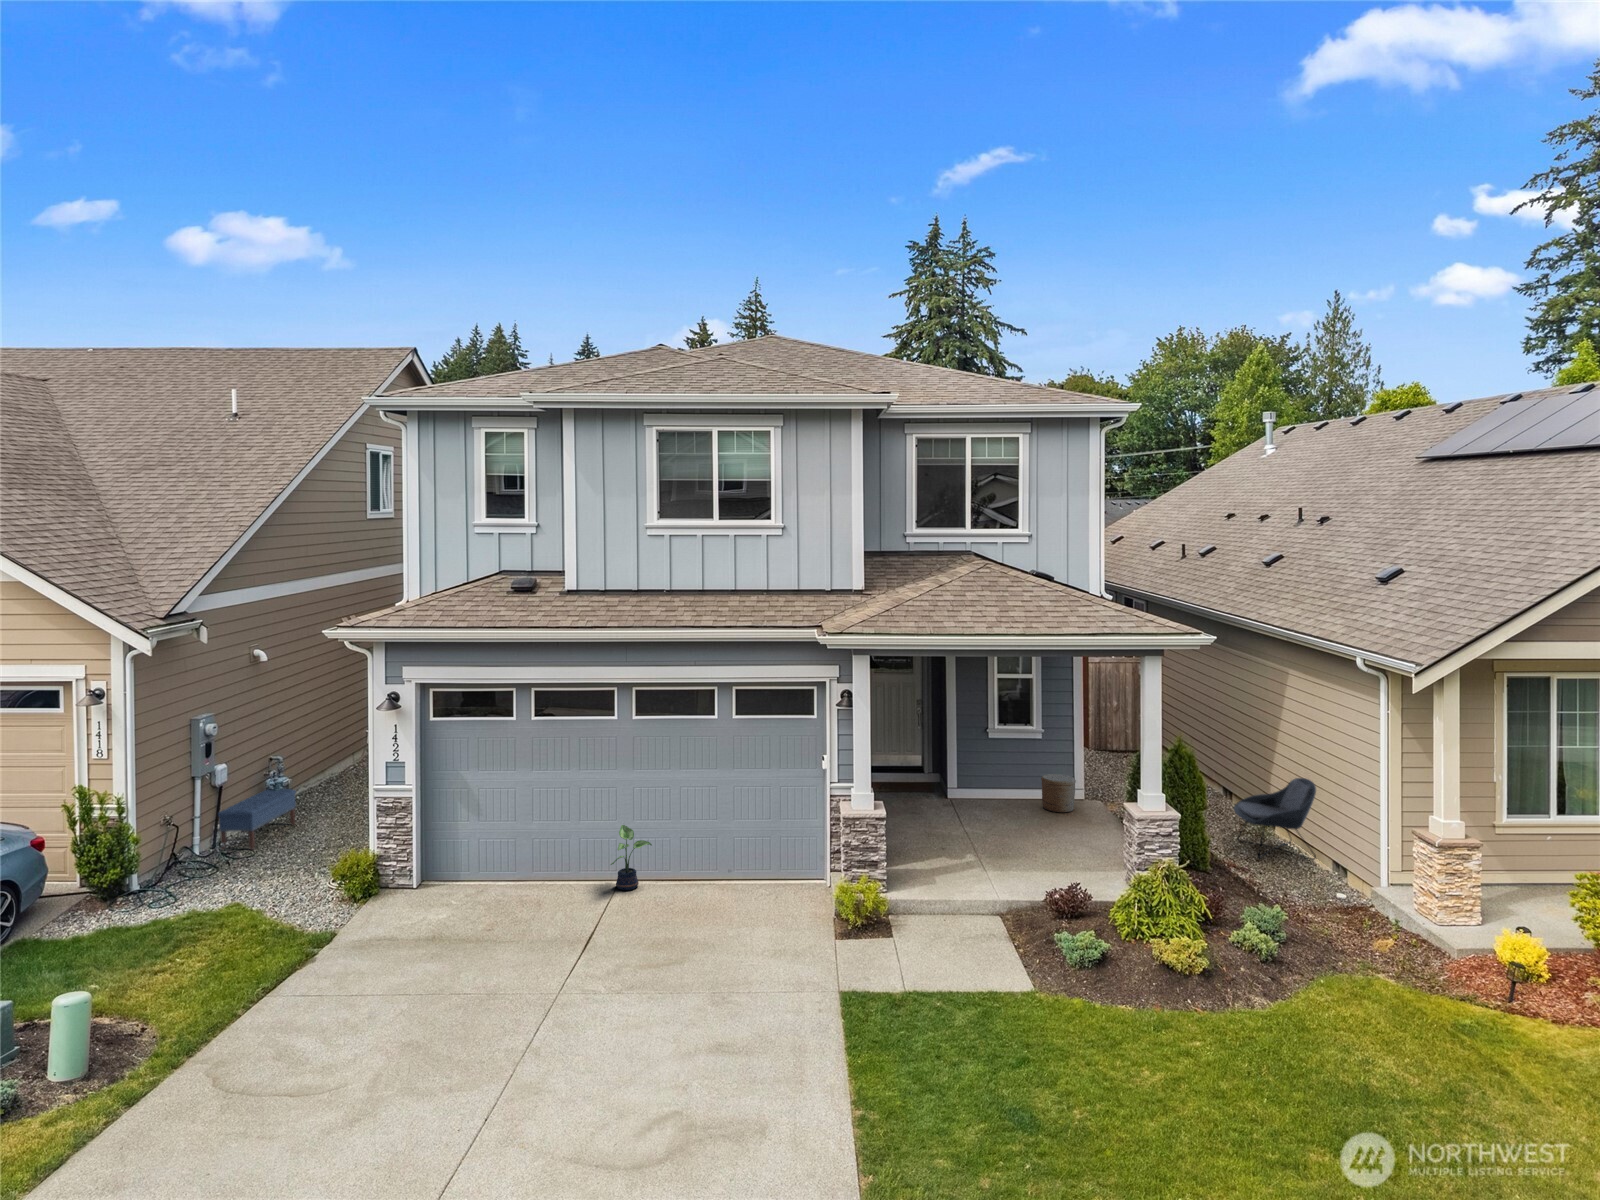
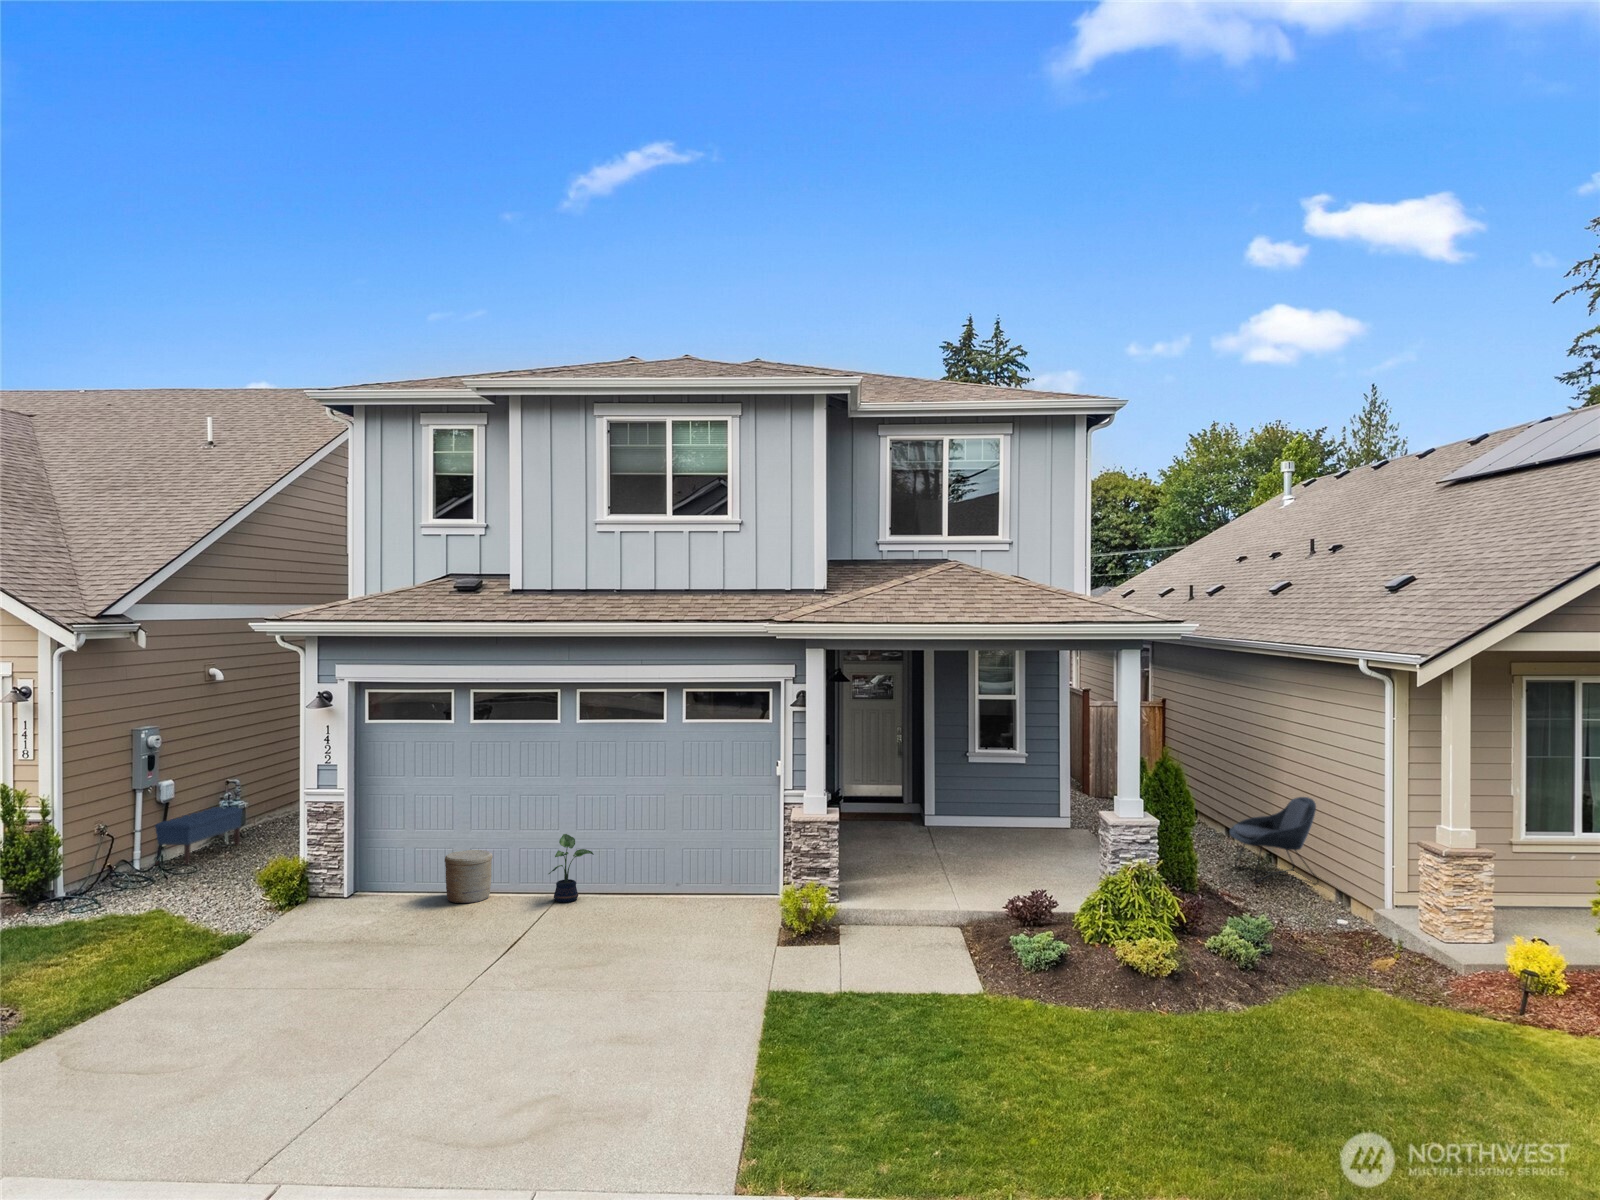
woven basket: present [1041,774,1076,813] -> present [445,850,493,903]

